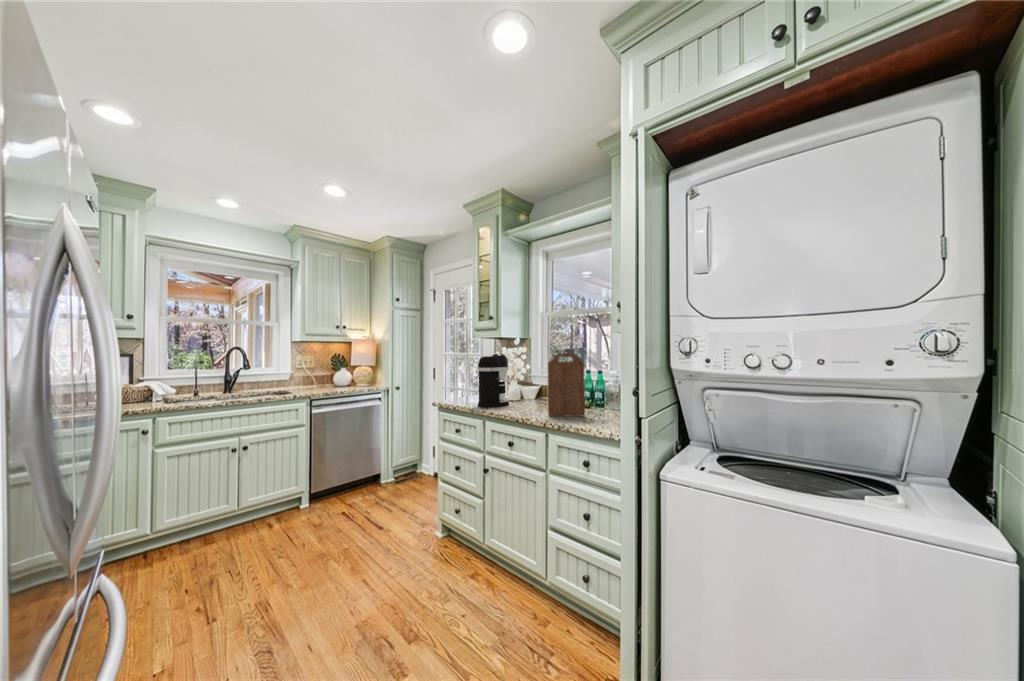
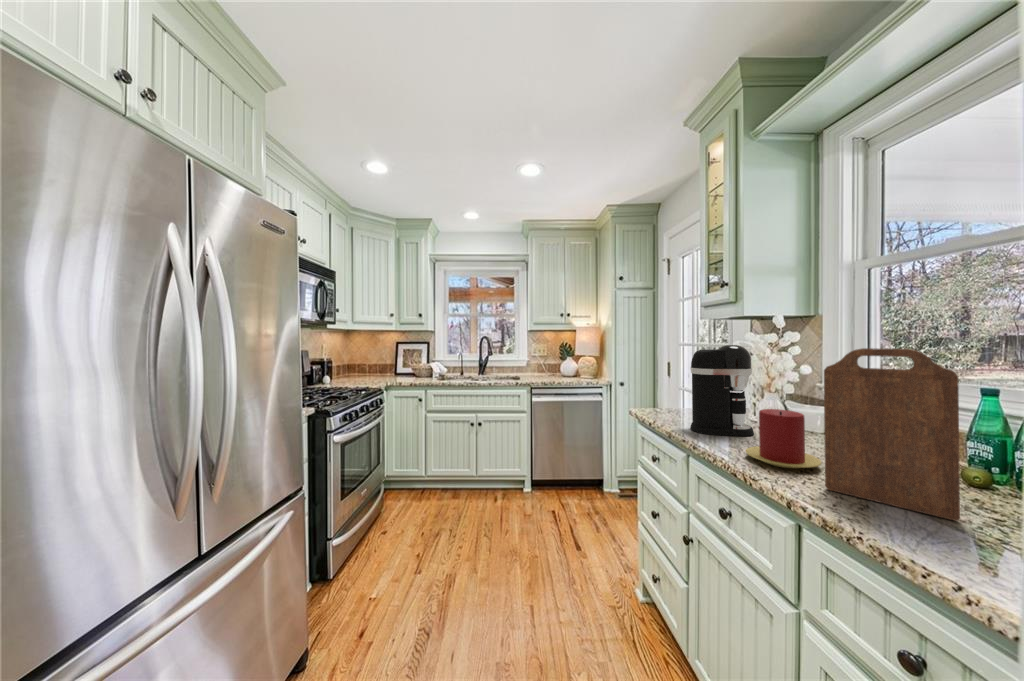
candle: none [514,386,543,413] -> present [746,409,821,468]

